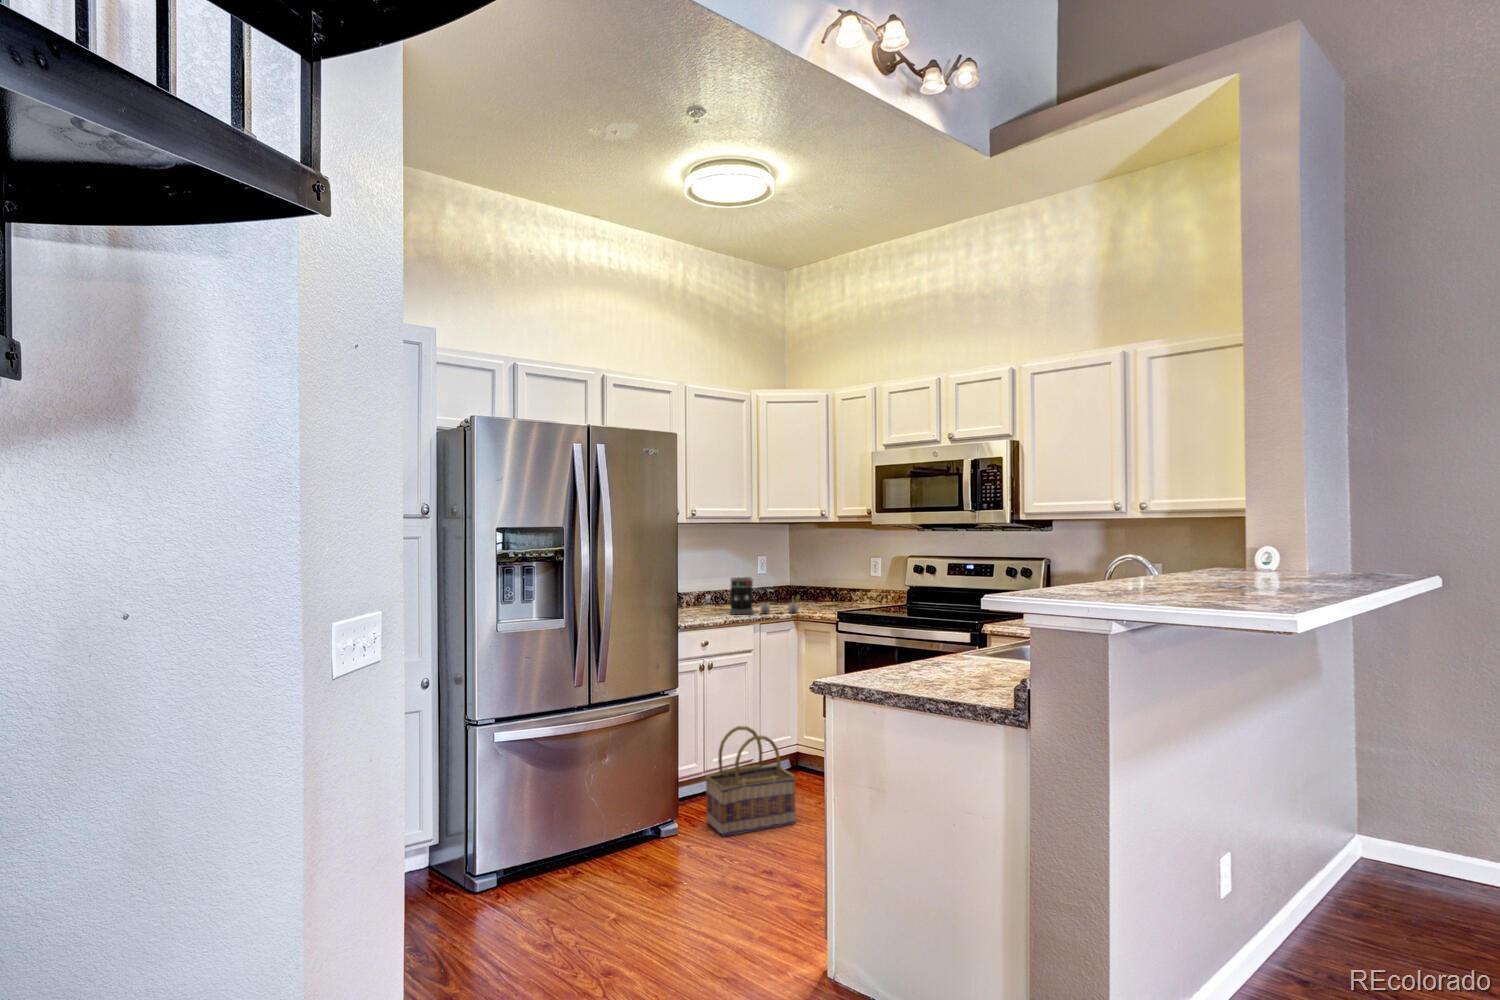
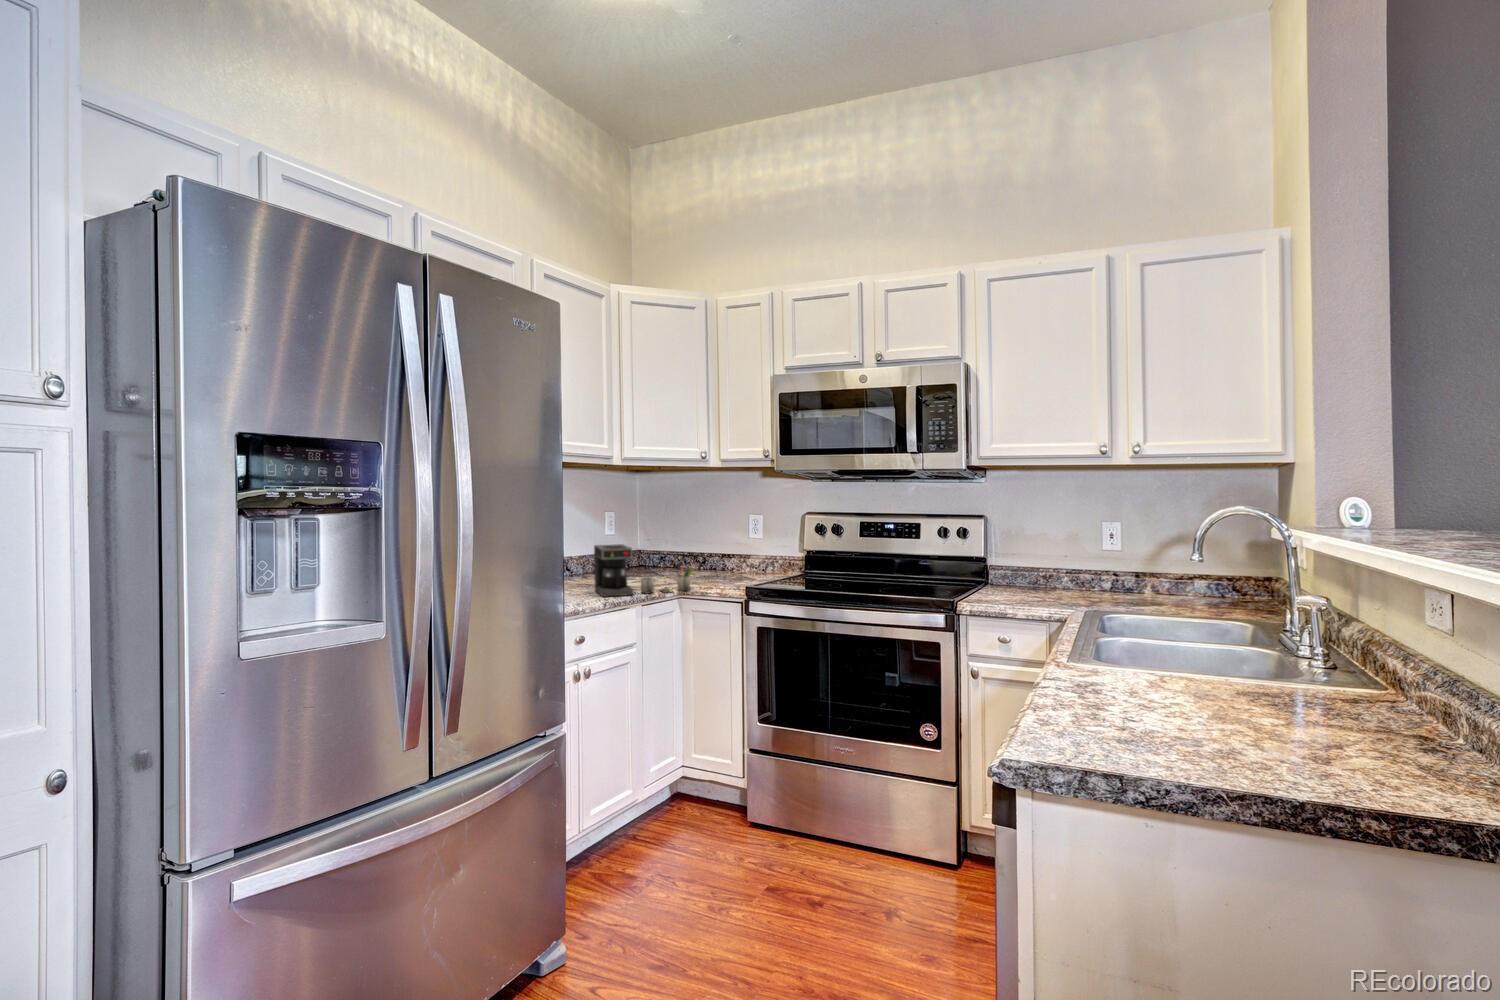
basket: present [705,726,796,836] -> none [601,761,732,936]

